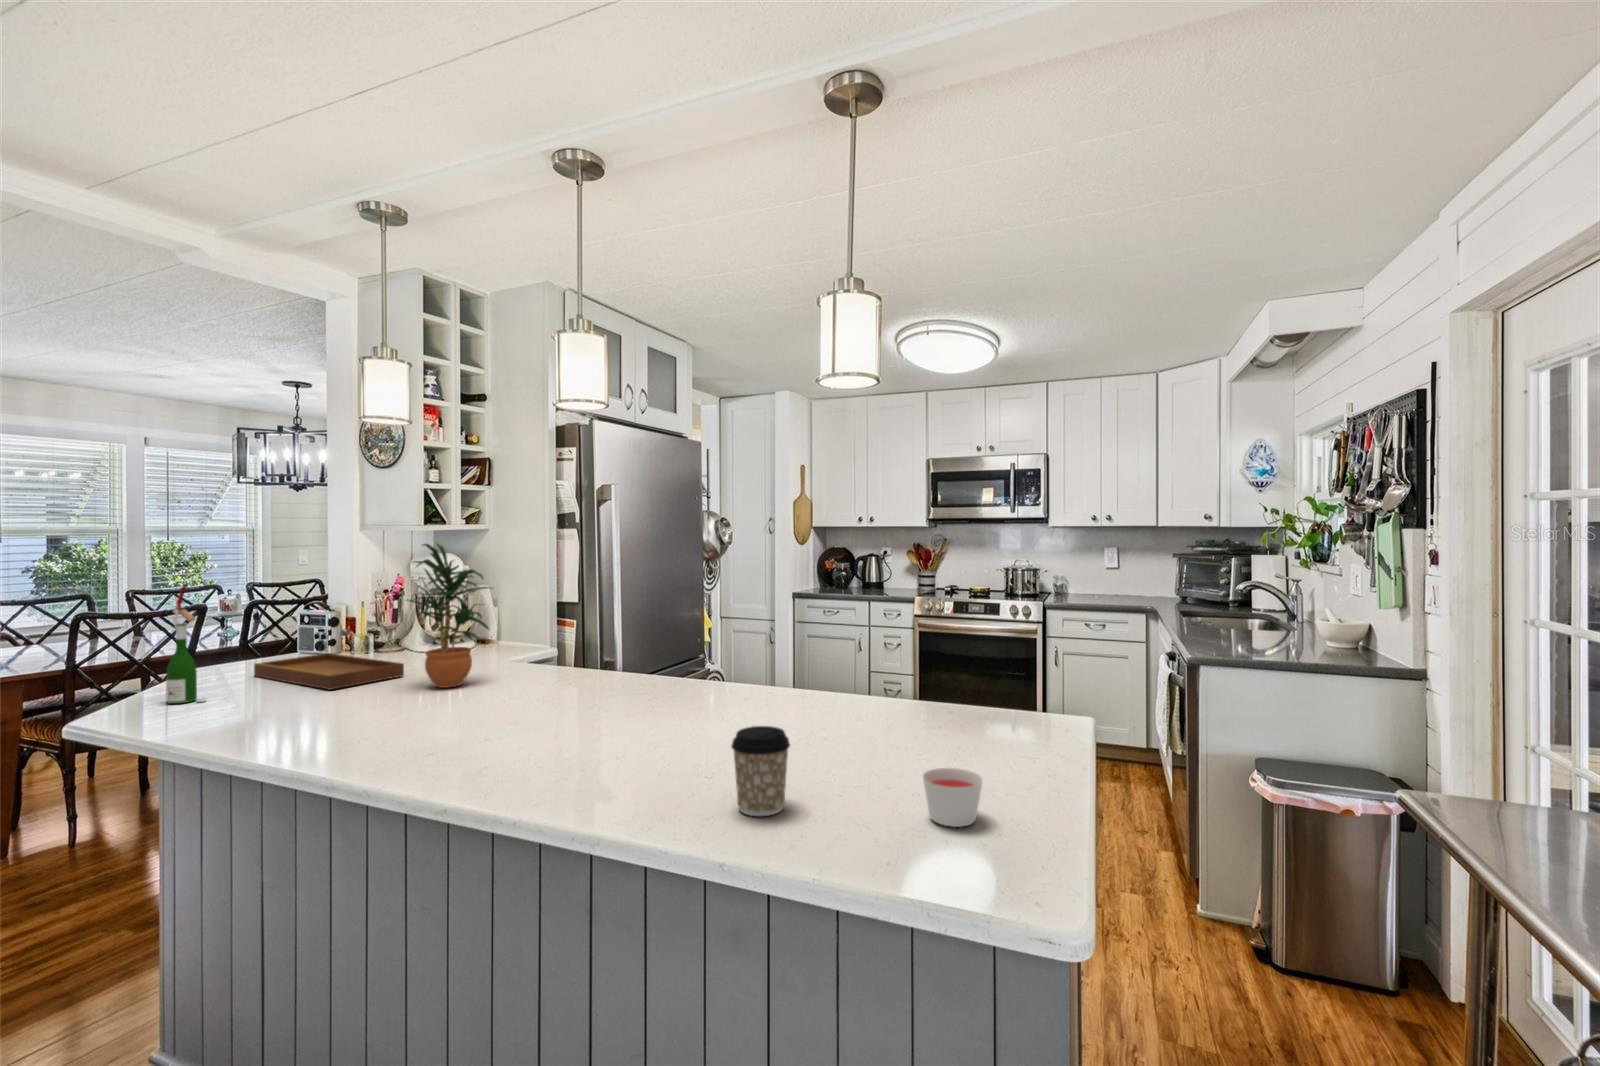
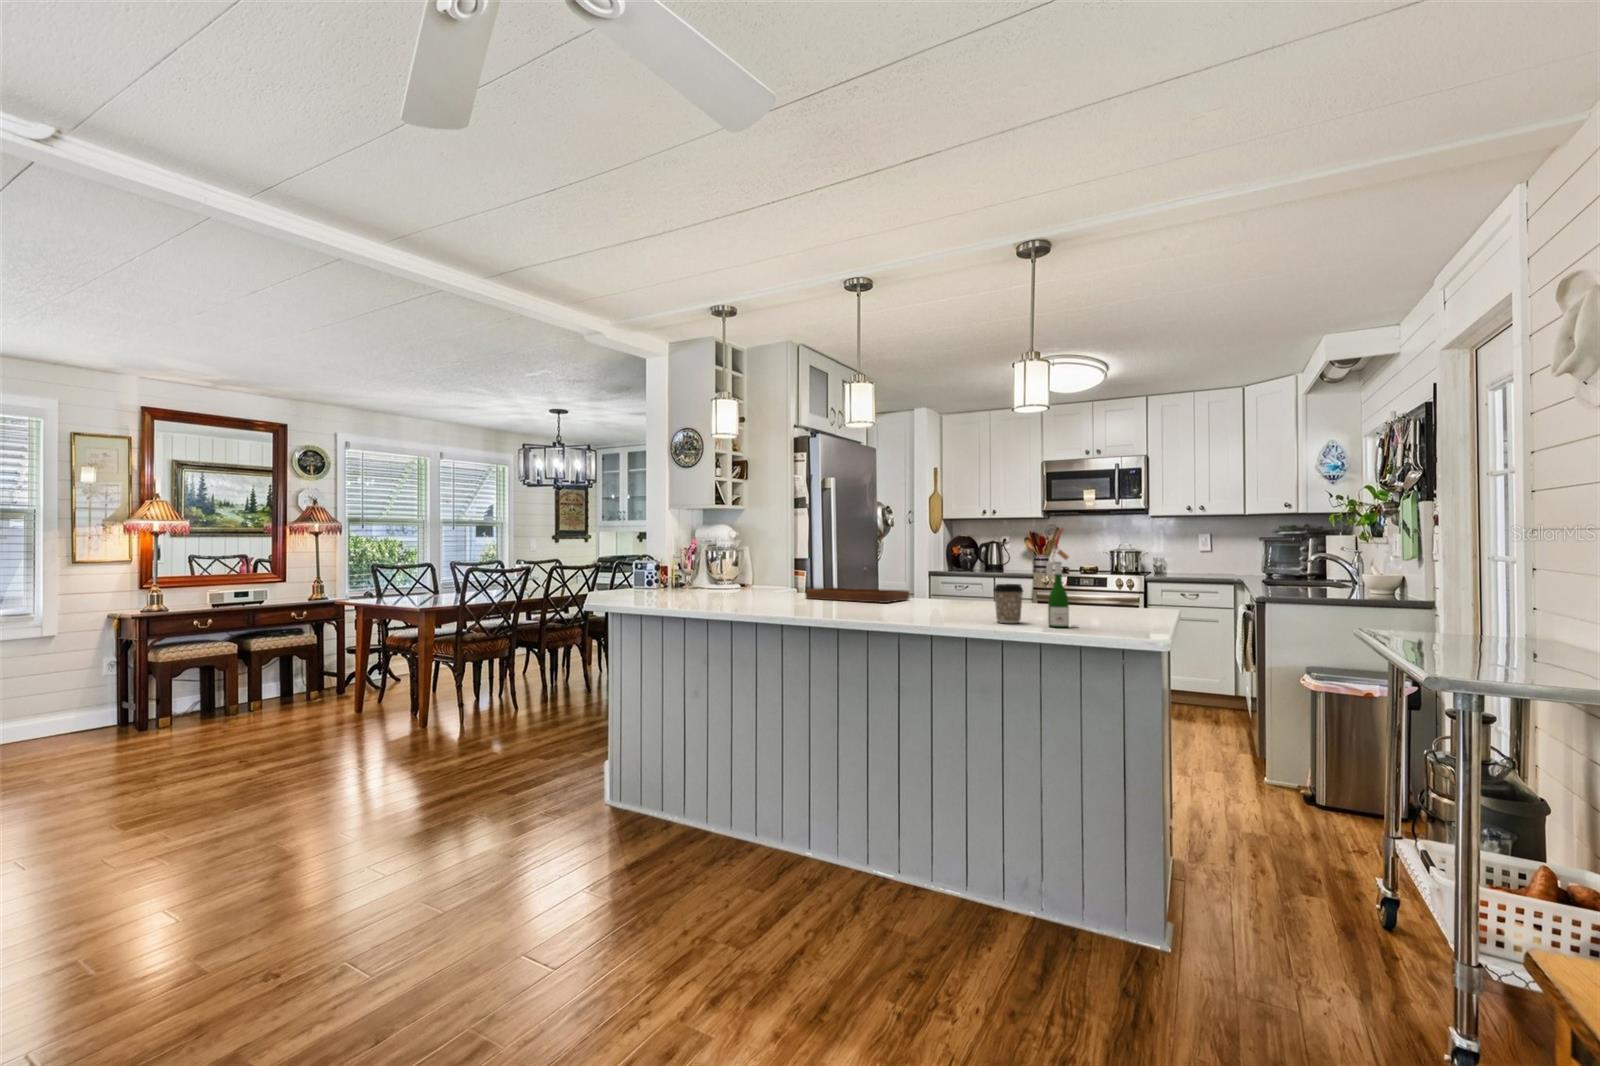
potted plant: present [408,544,489,688] -> none [744,508,791,597]
wine bottle: present [166,584,206,704] -> present [1046,530,1078,627]
tray: present [254,629,404,690] -> present [806,568,910,603]
candle: present [923,768,983,827] -> none [1093,603,1124,626]

